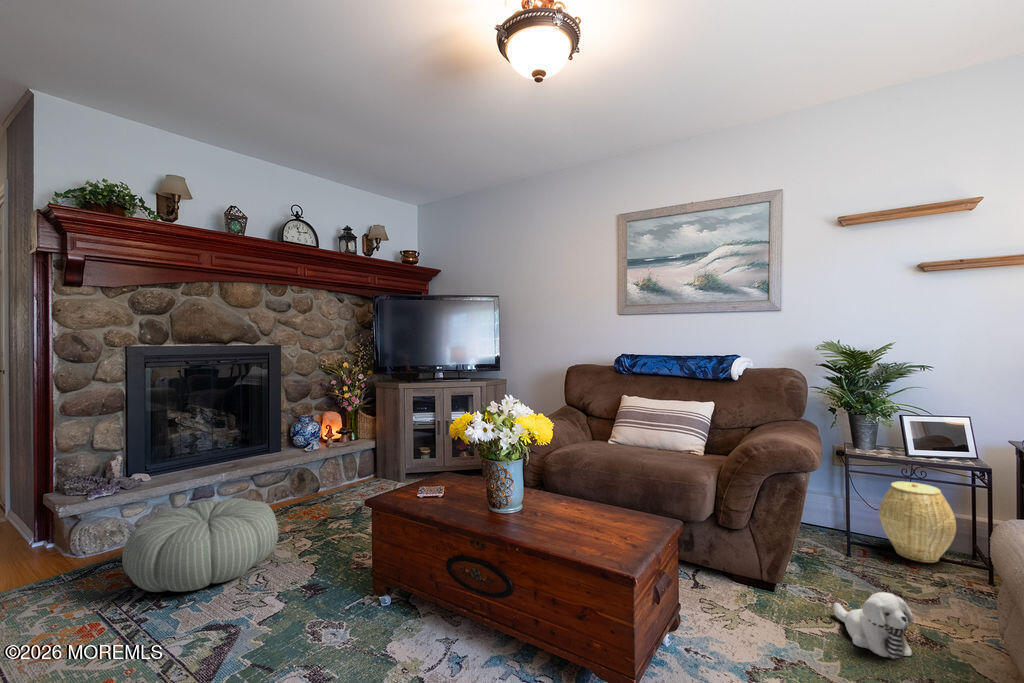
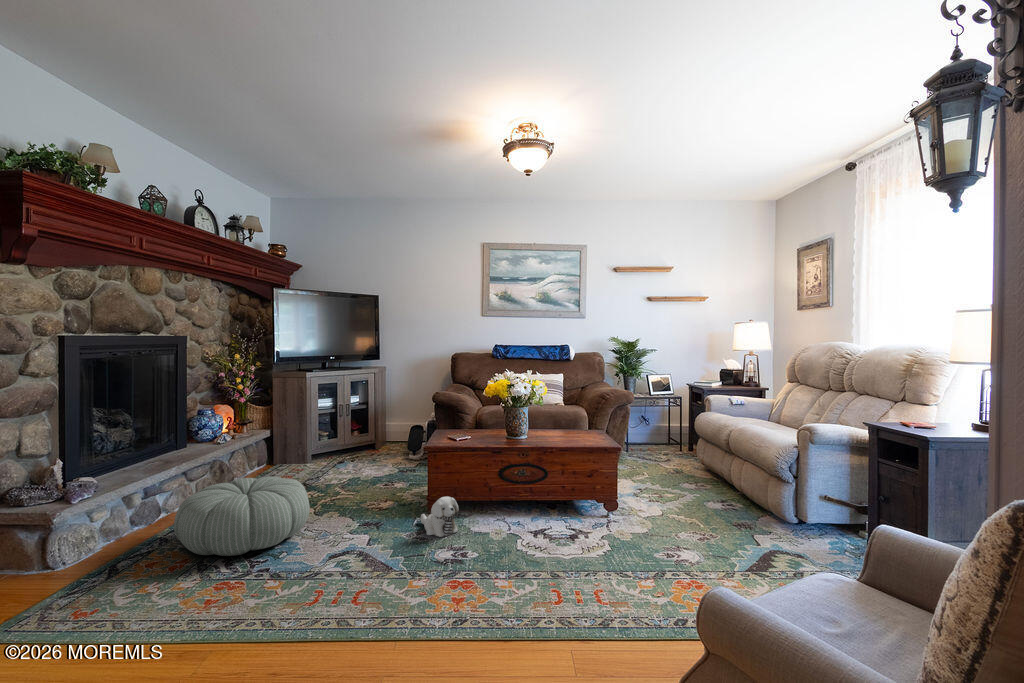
woven basket: present [879,482,956,563] -> none [638,410,669,450]
plush toy: present [833,592,914,659] -> present [421,496,459,537]

